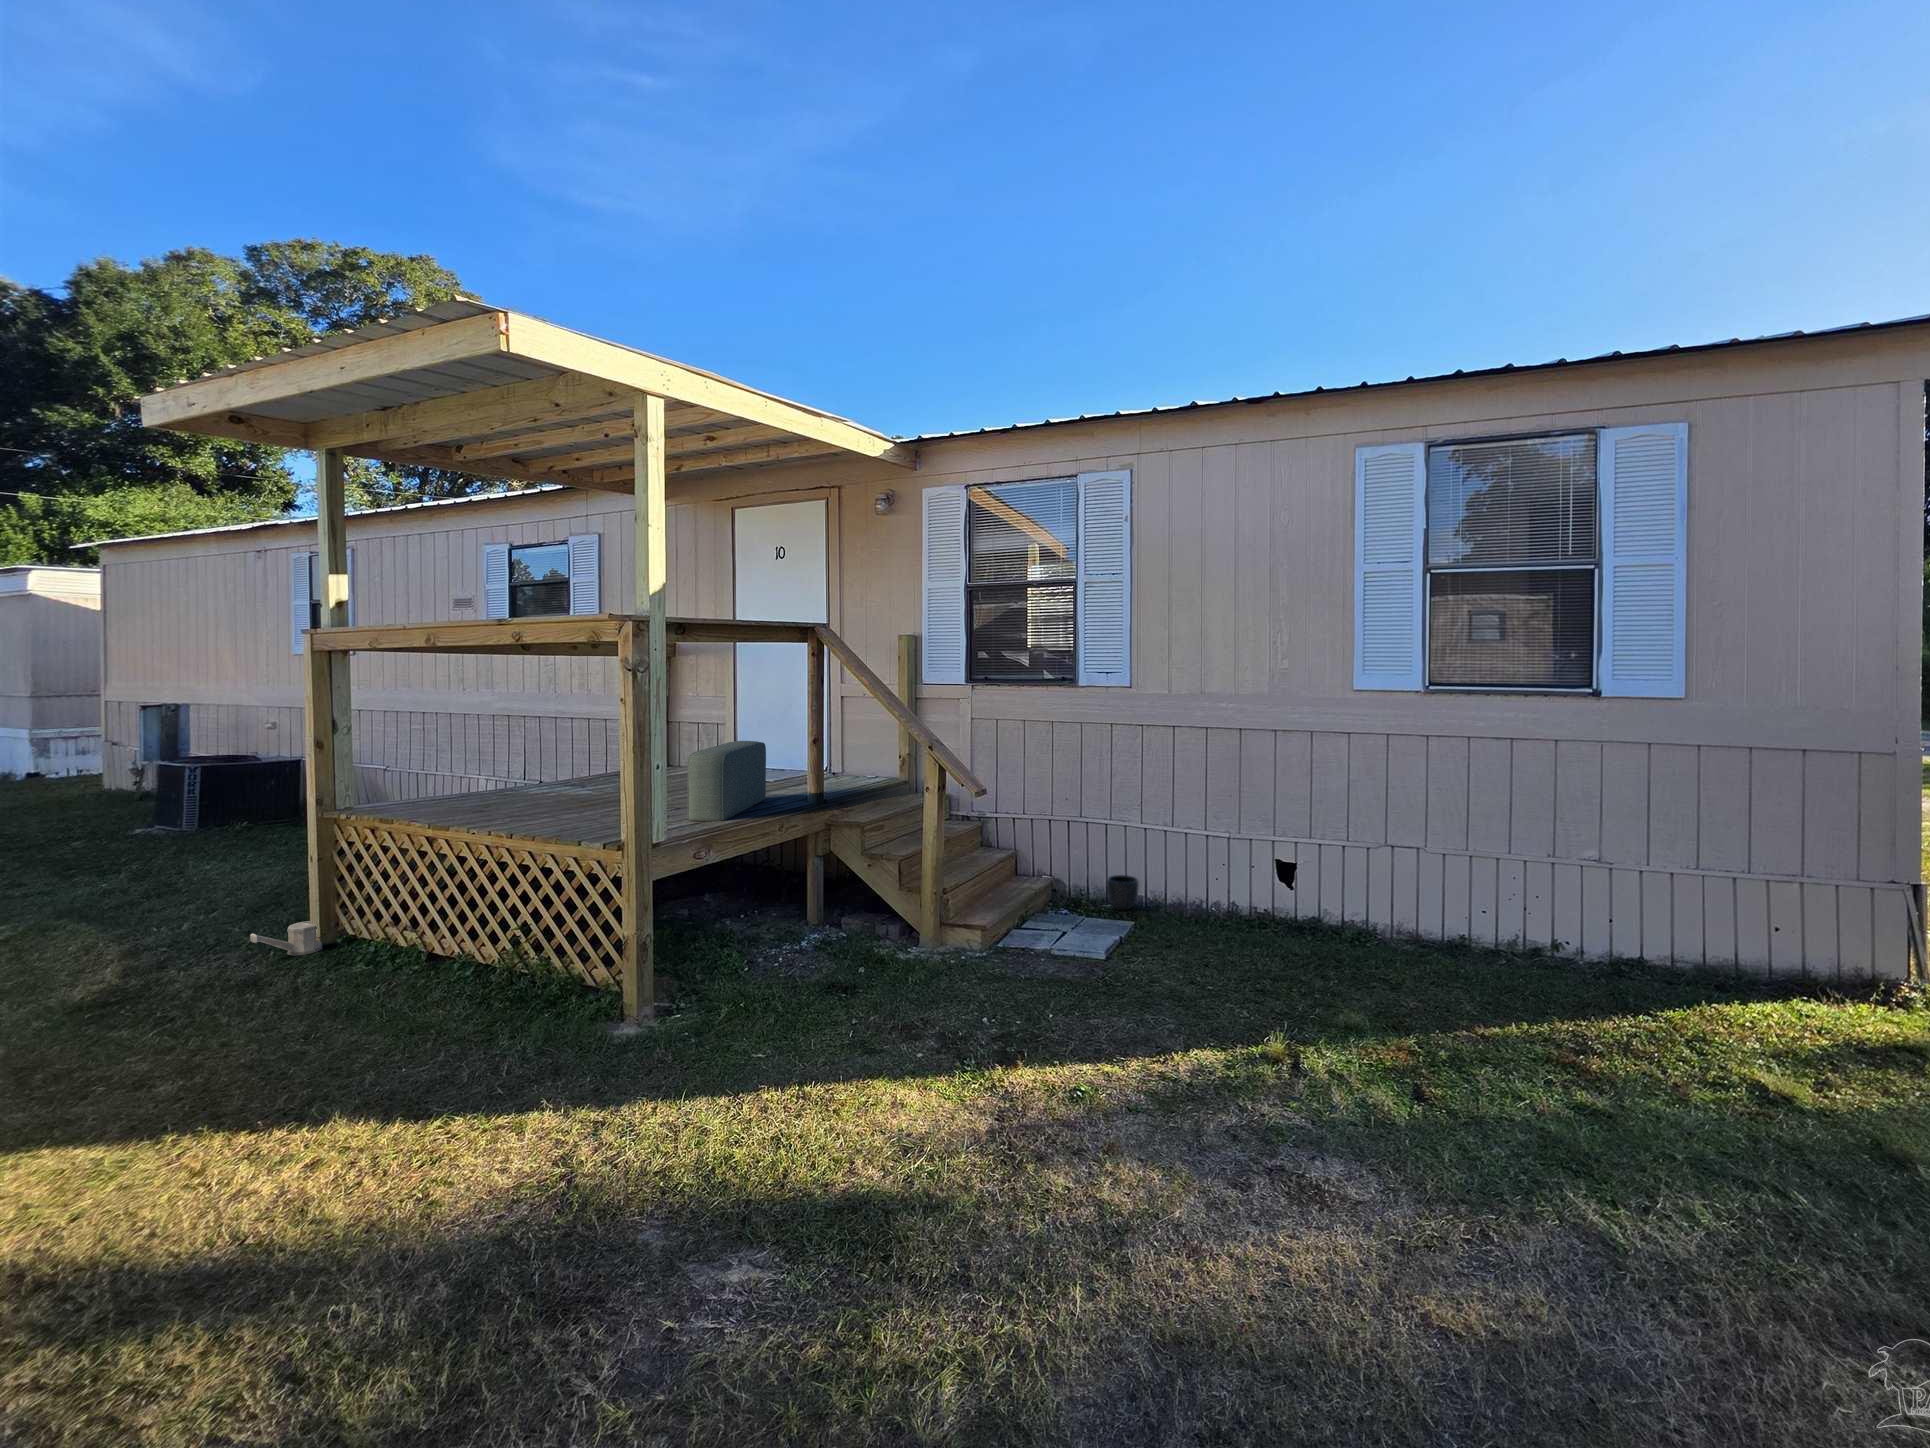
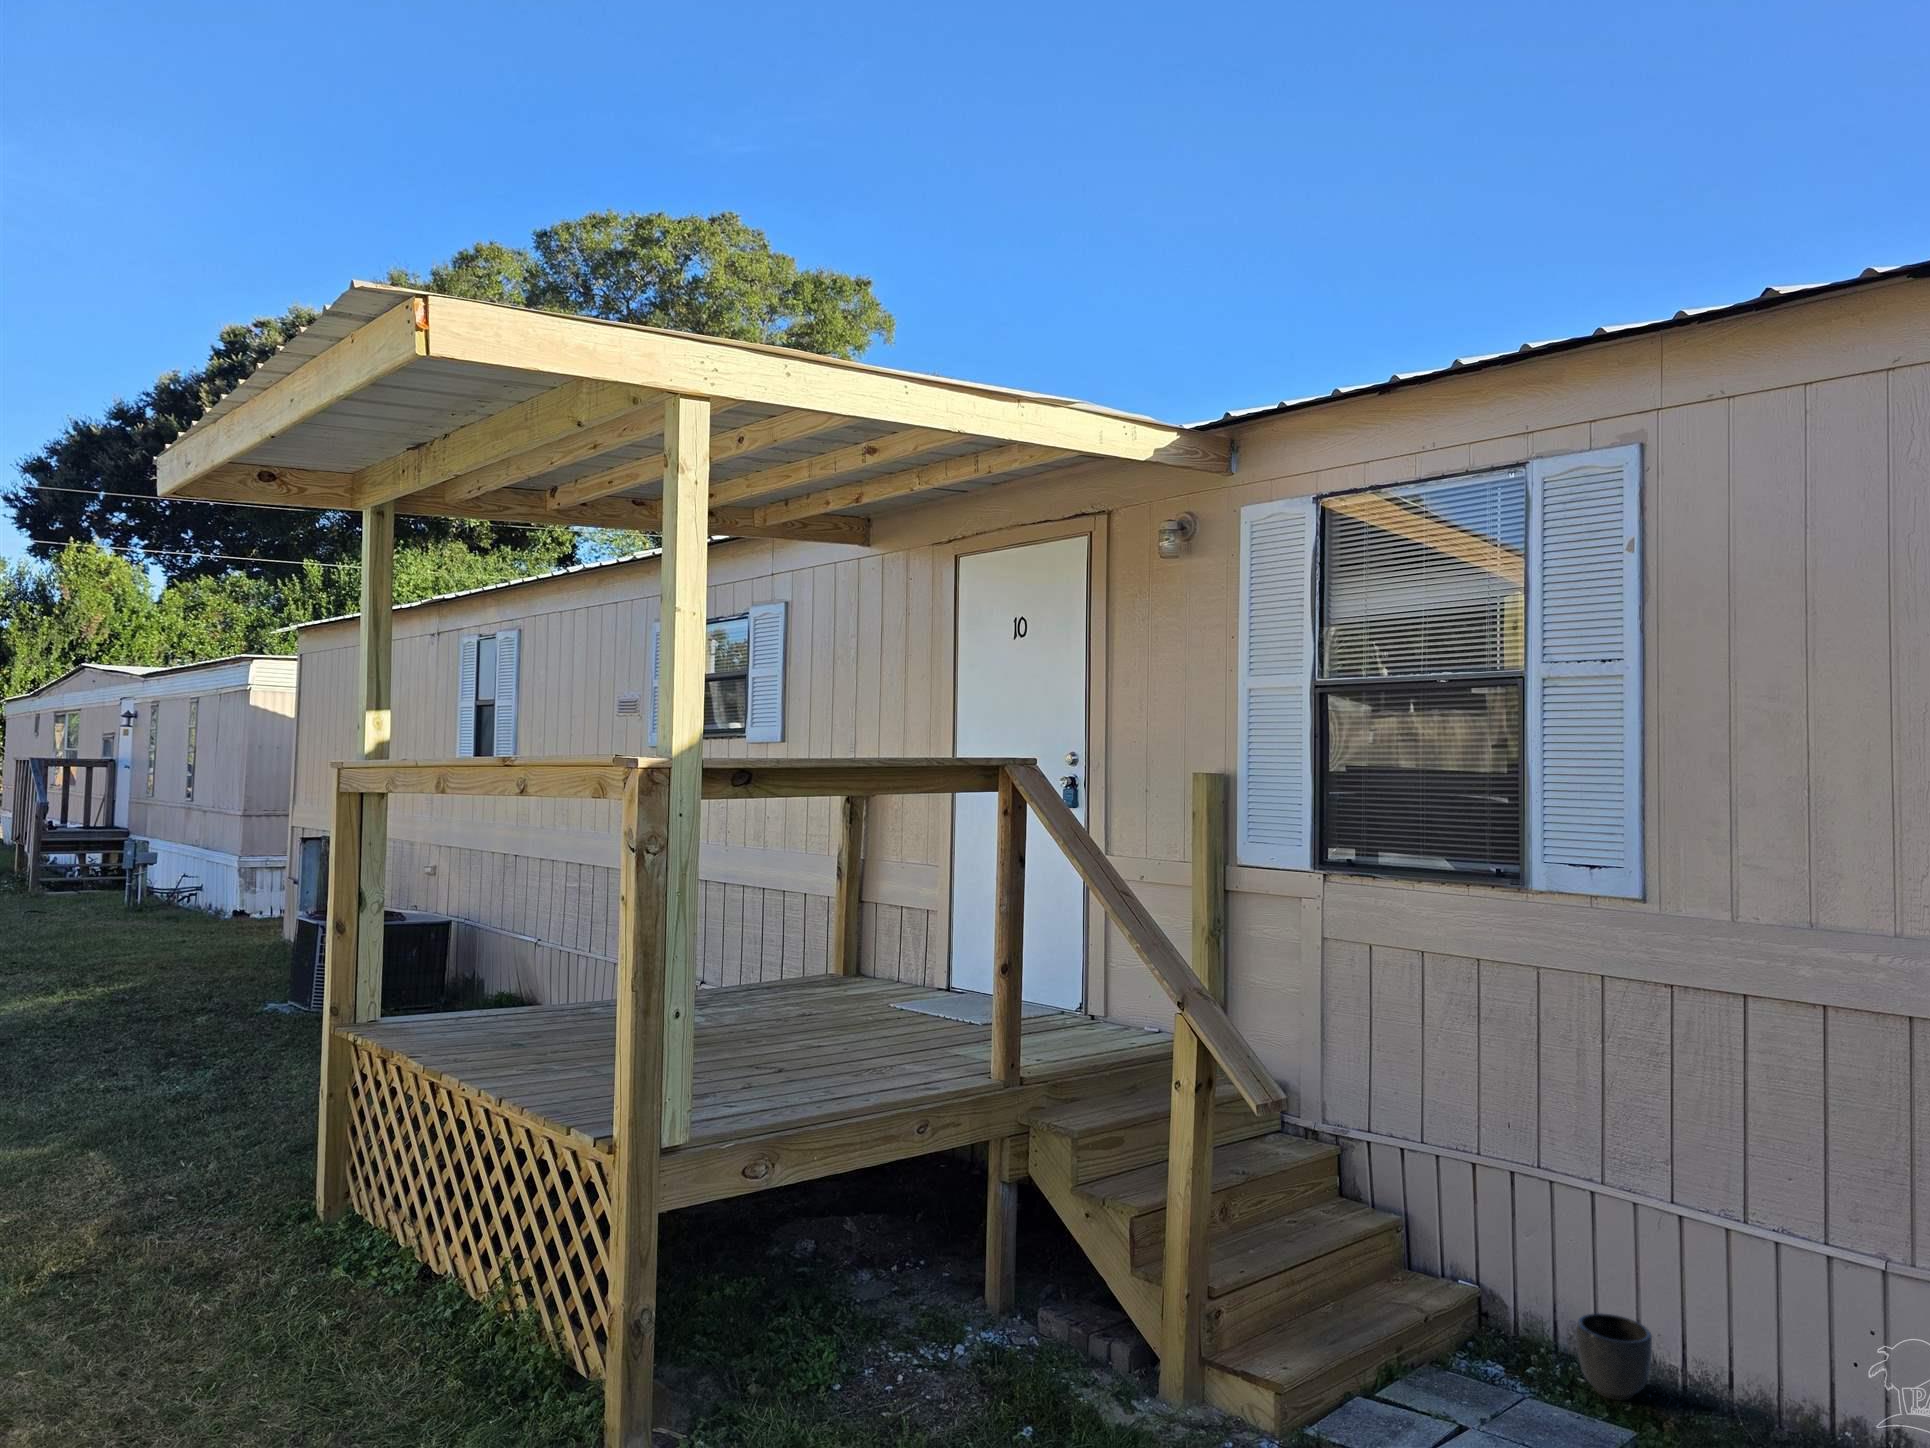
pouf: present [687,741,766,821] -> none [767,959,934,1111]
watering can: present [250,921,323,956] -> none [226,1179,342,1235]

